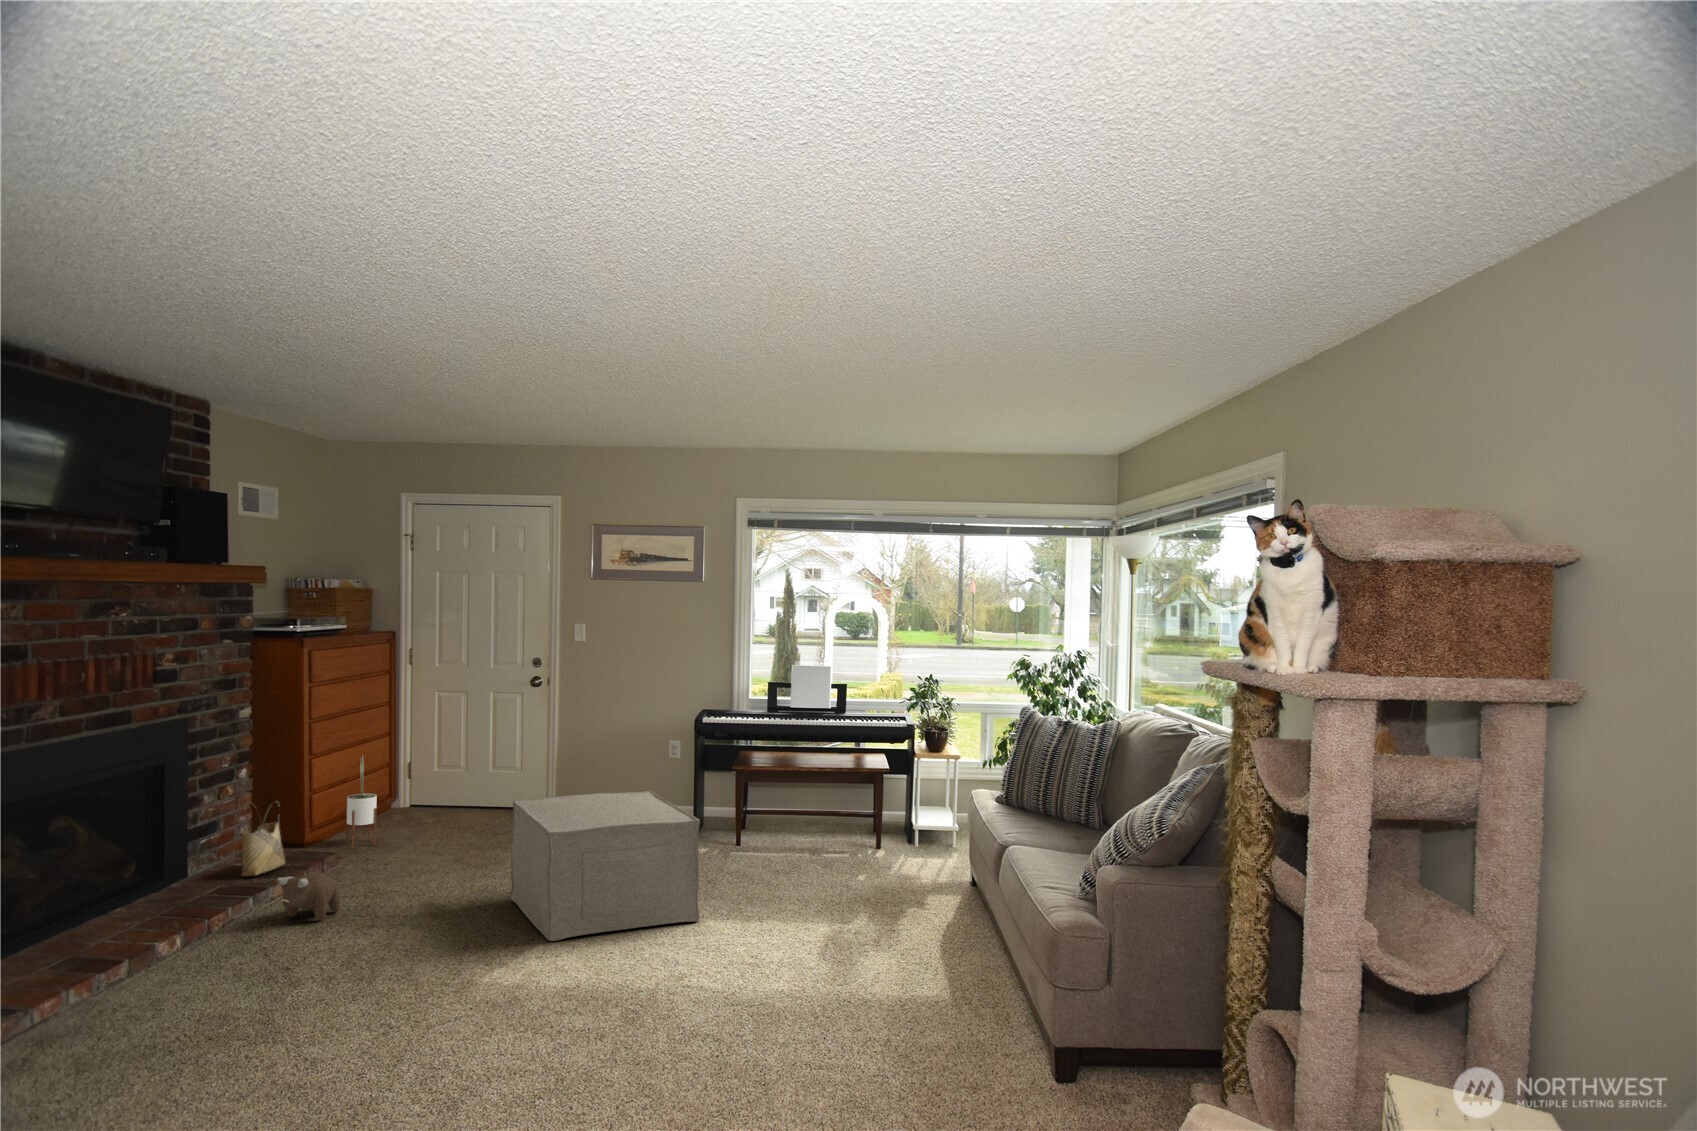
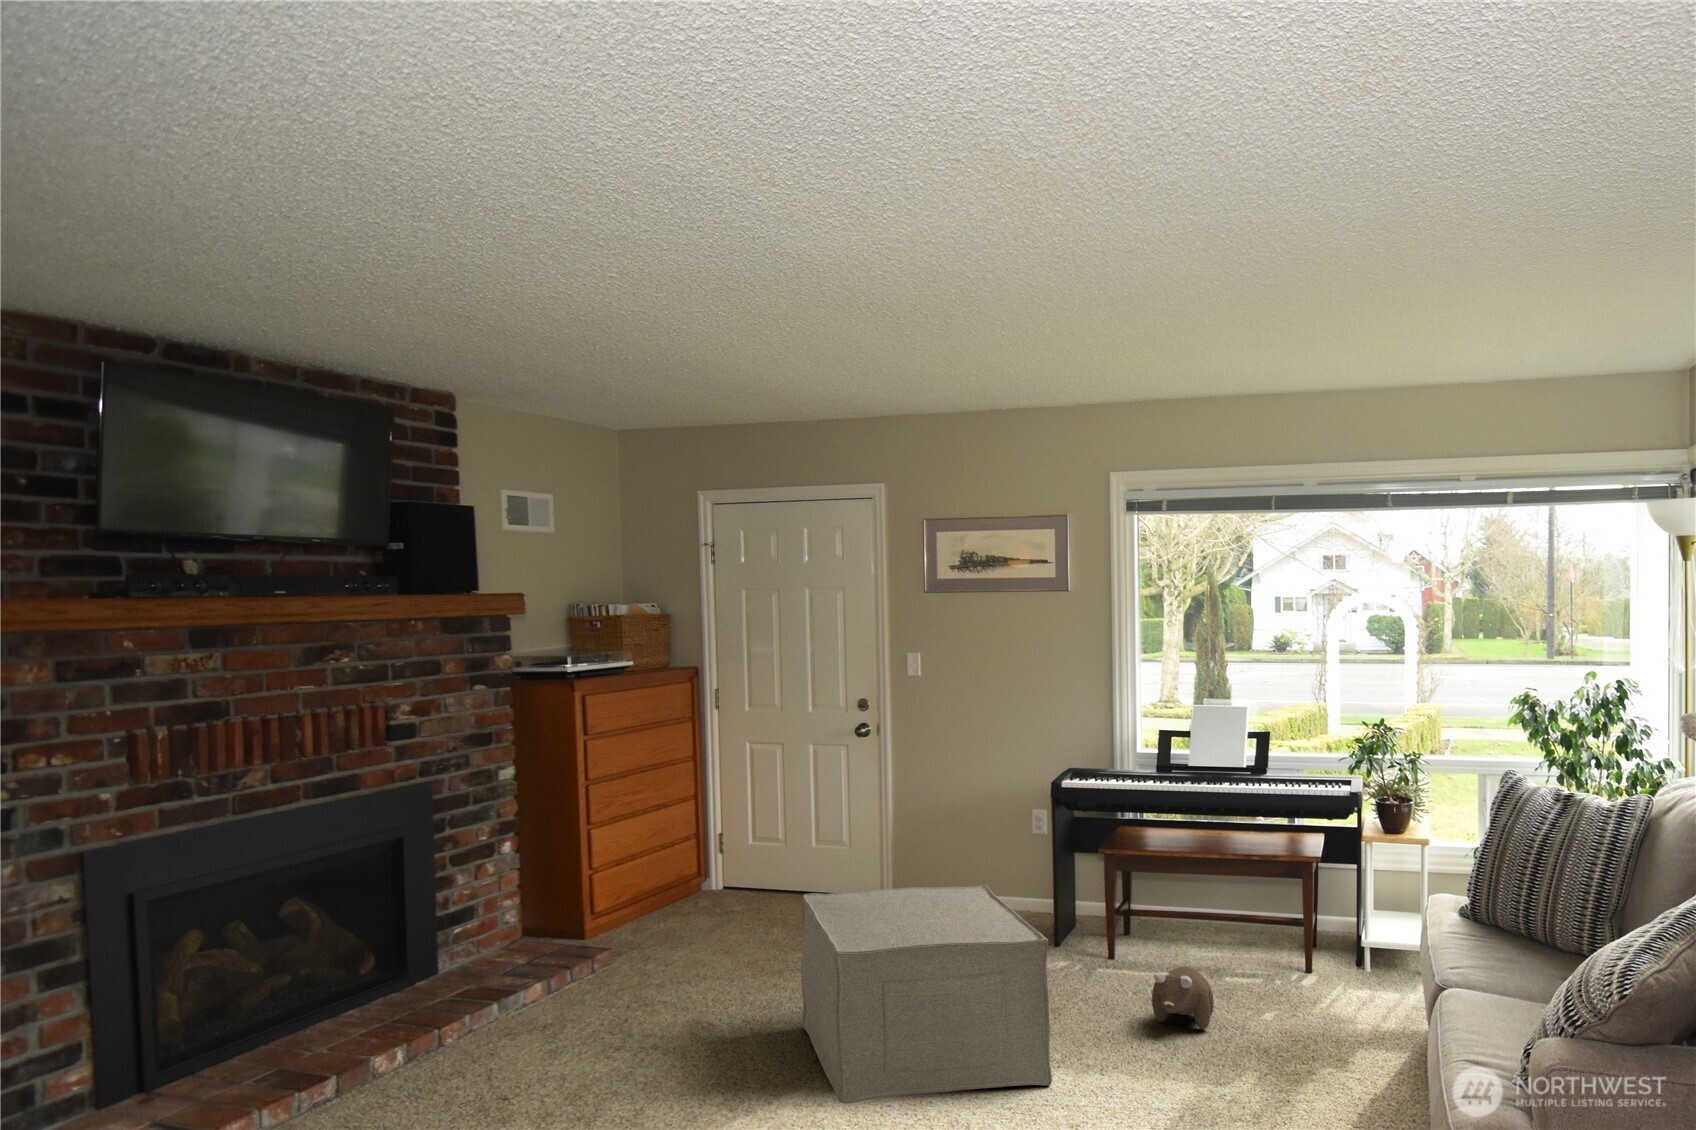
potted plant: present [346,759,377,848] -> none [628,816,661,933]
woven basket: present [241,802,285,876] -> none [501,877,553,969]
plush toy: present [277,872,341,921] -> present [1152,966,1214,1030]

